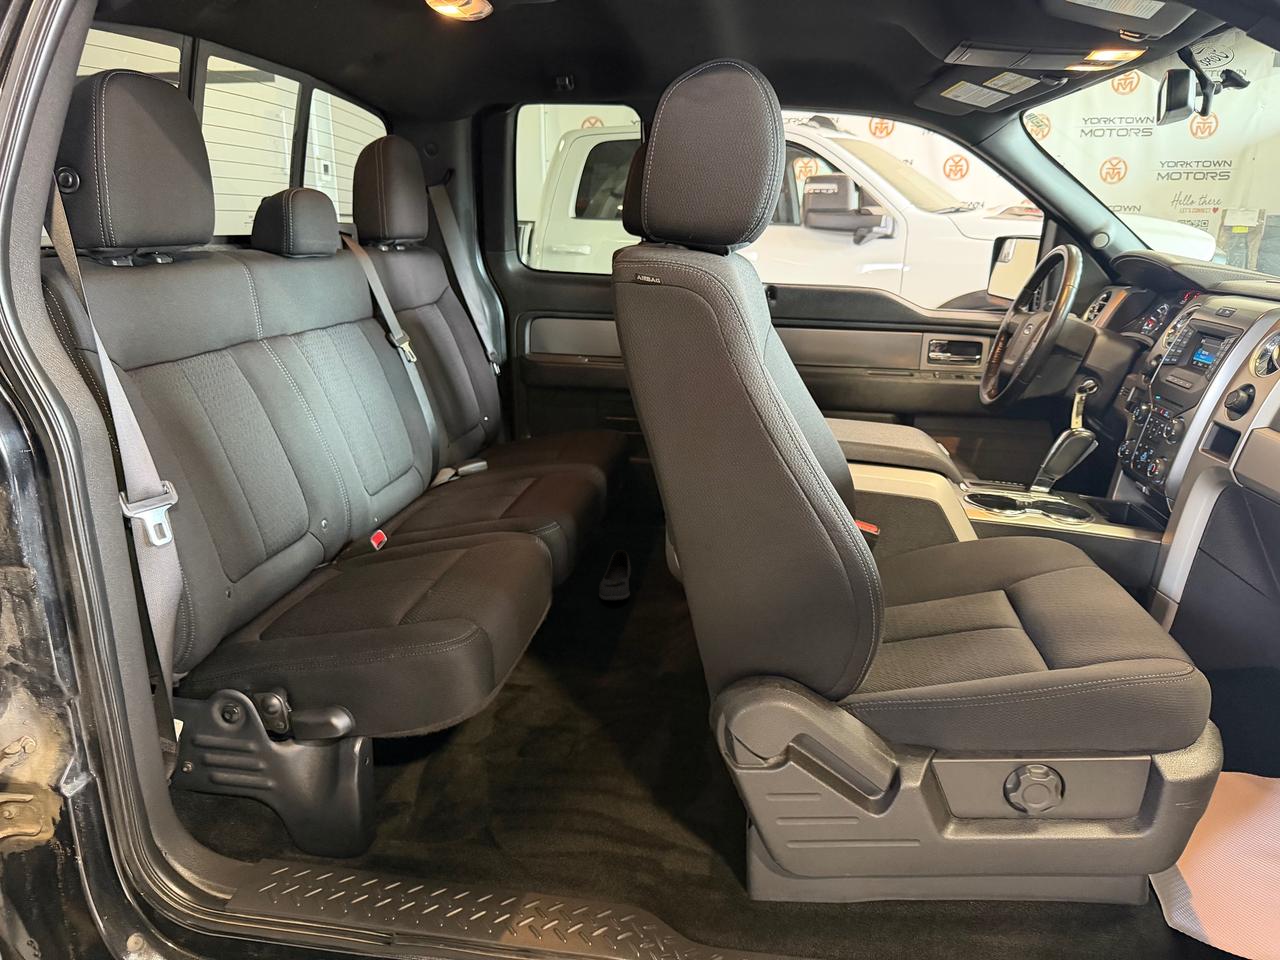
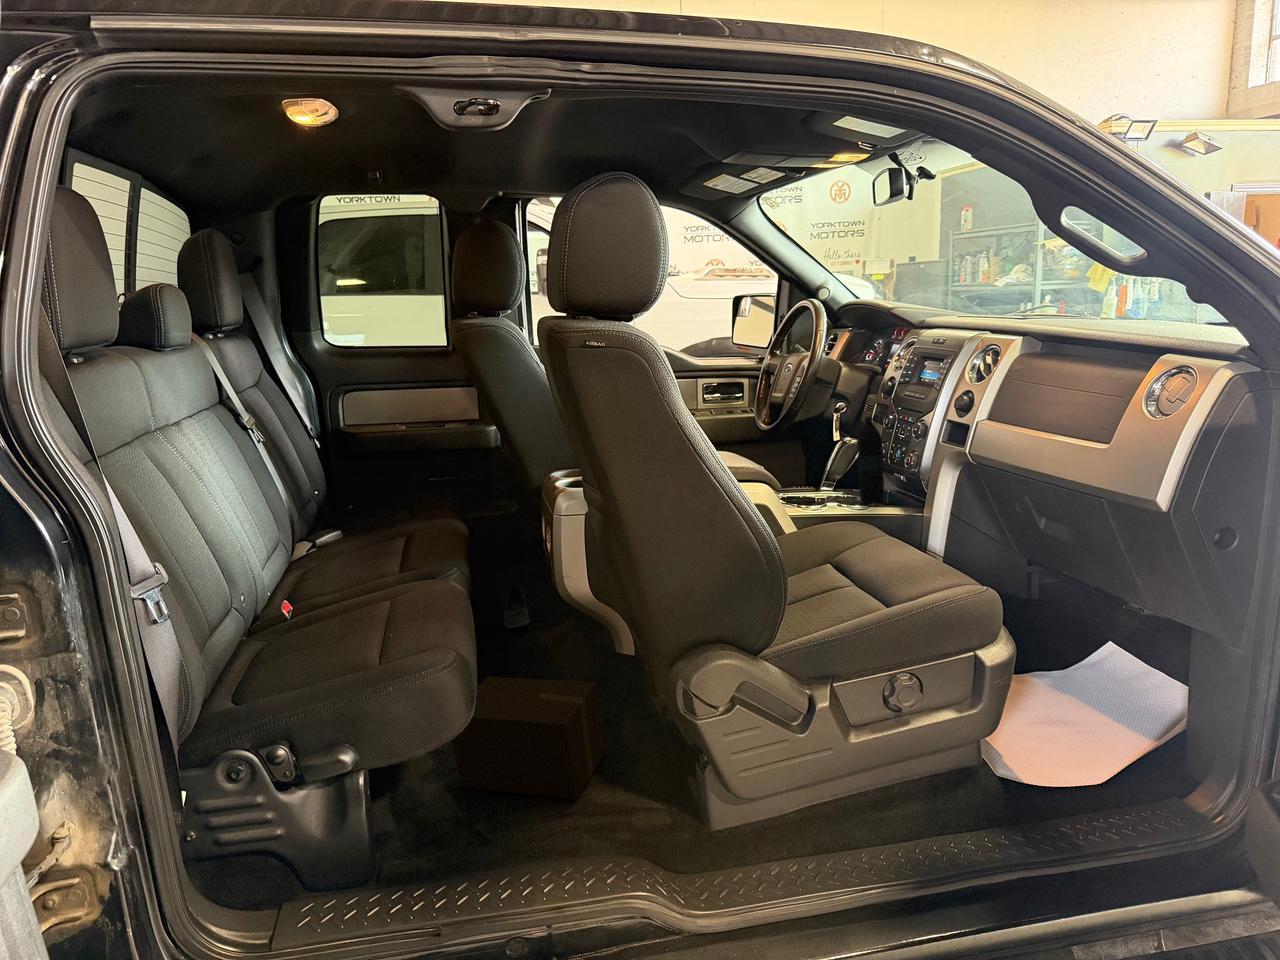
water bottle: none [1078,399,1122,523] -> present [857,416,884,504]
cardboard box: none [485,656,666,822] -> present [452,676,605,800]

